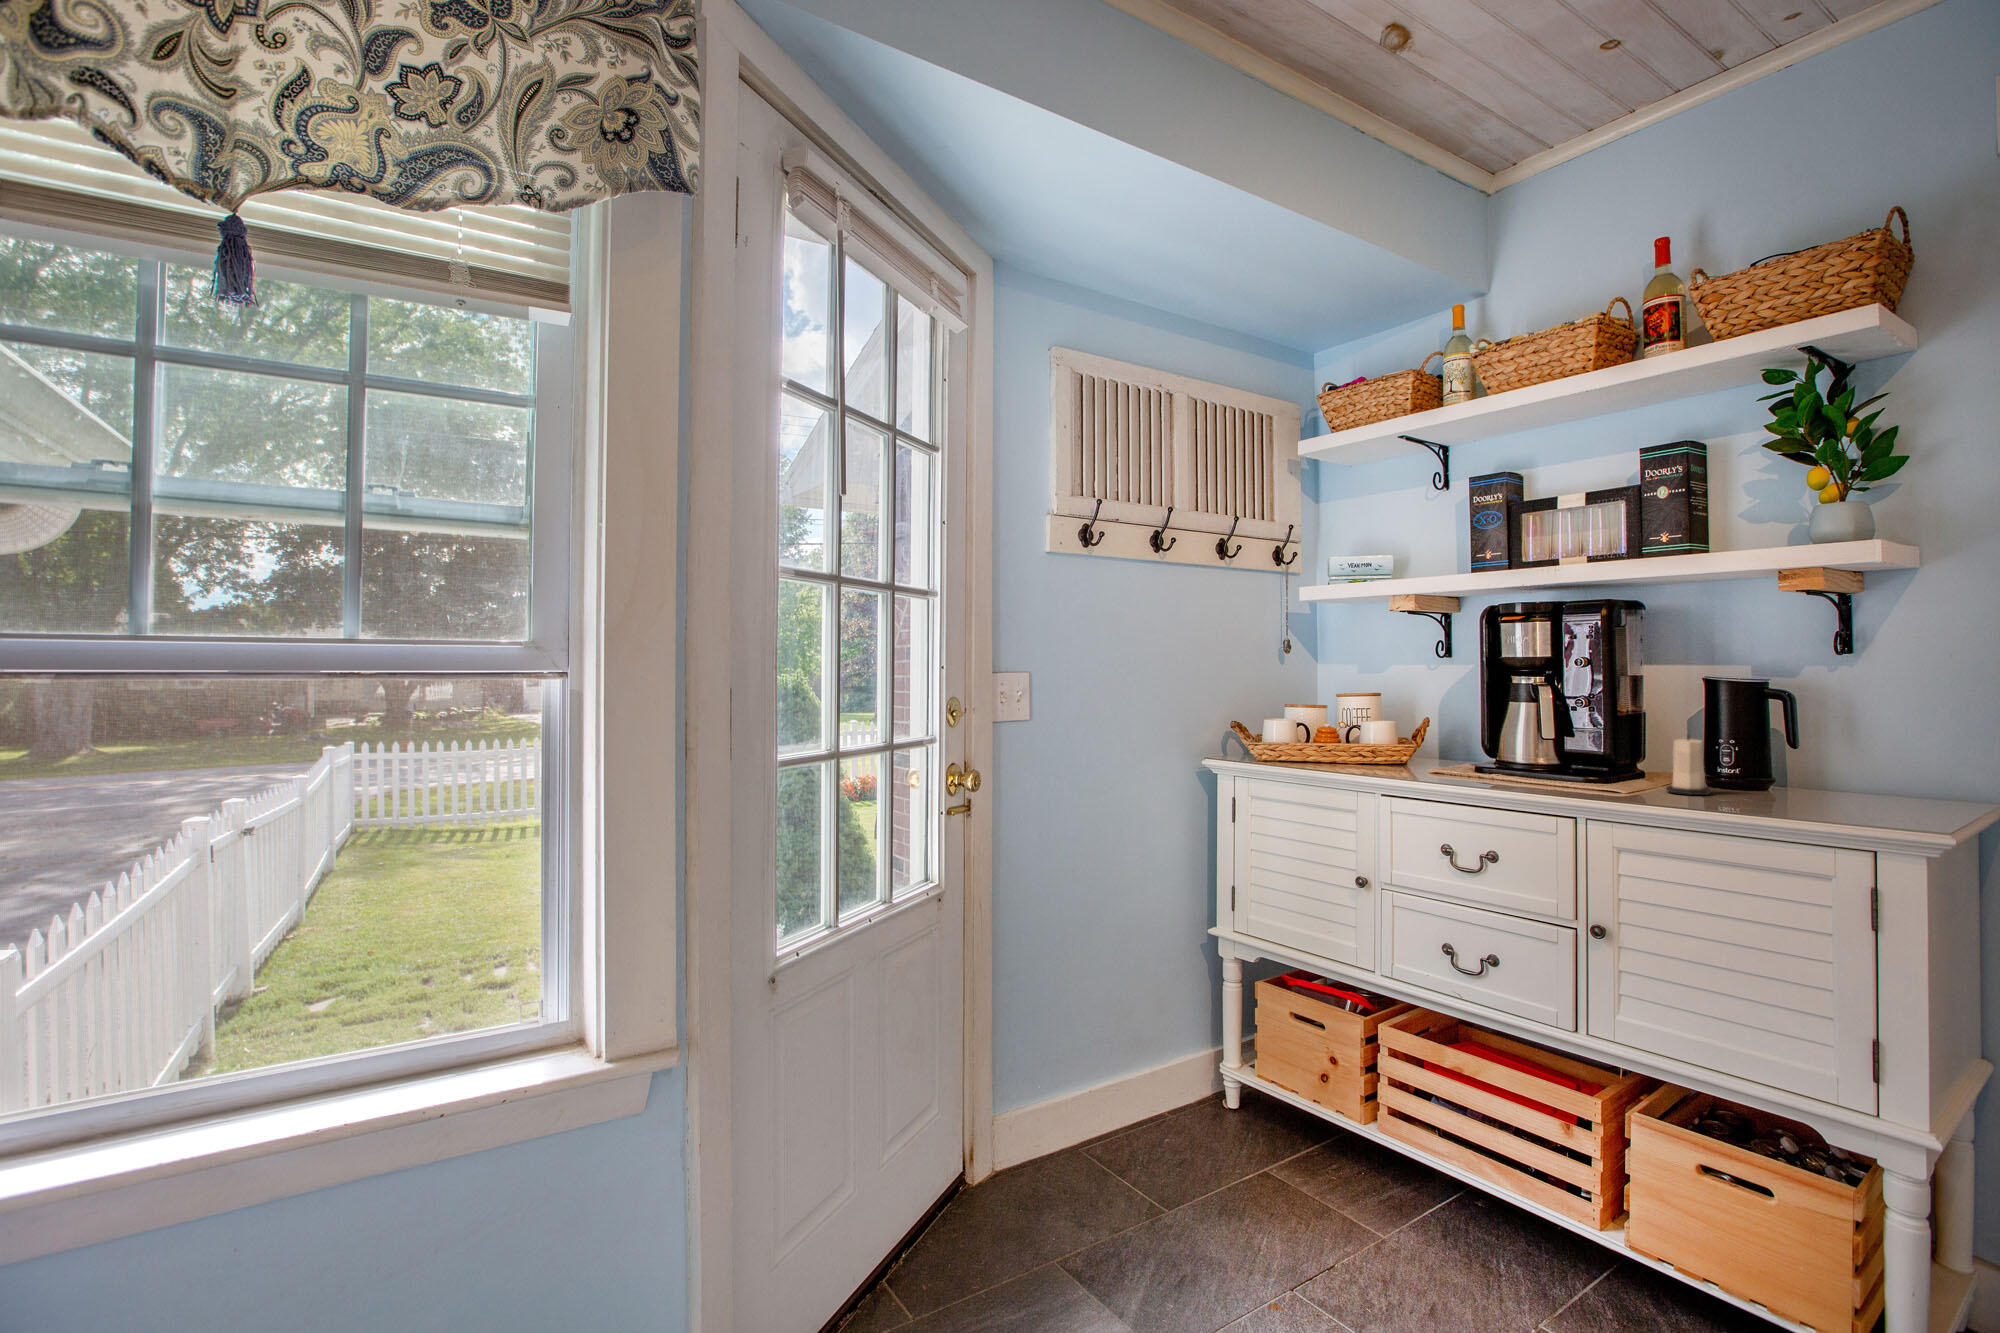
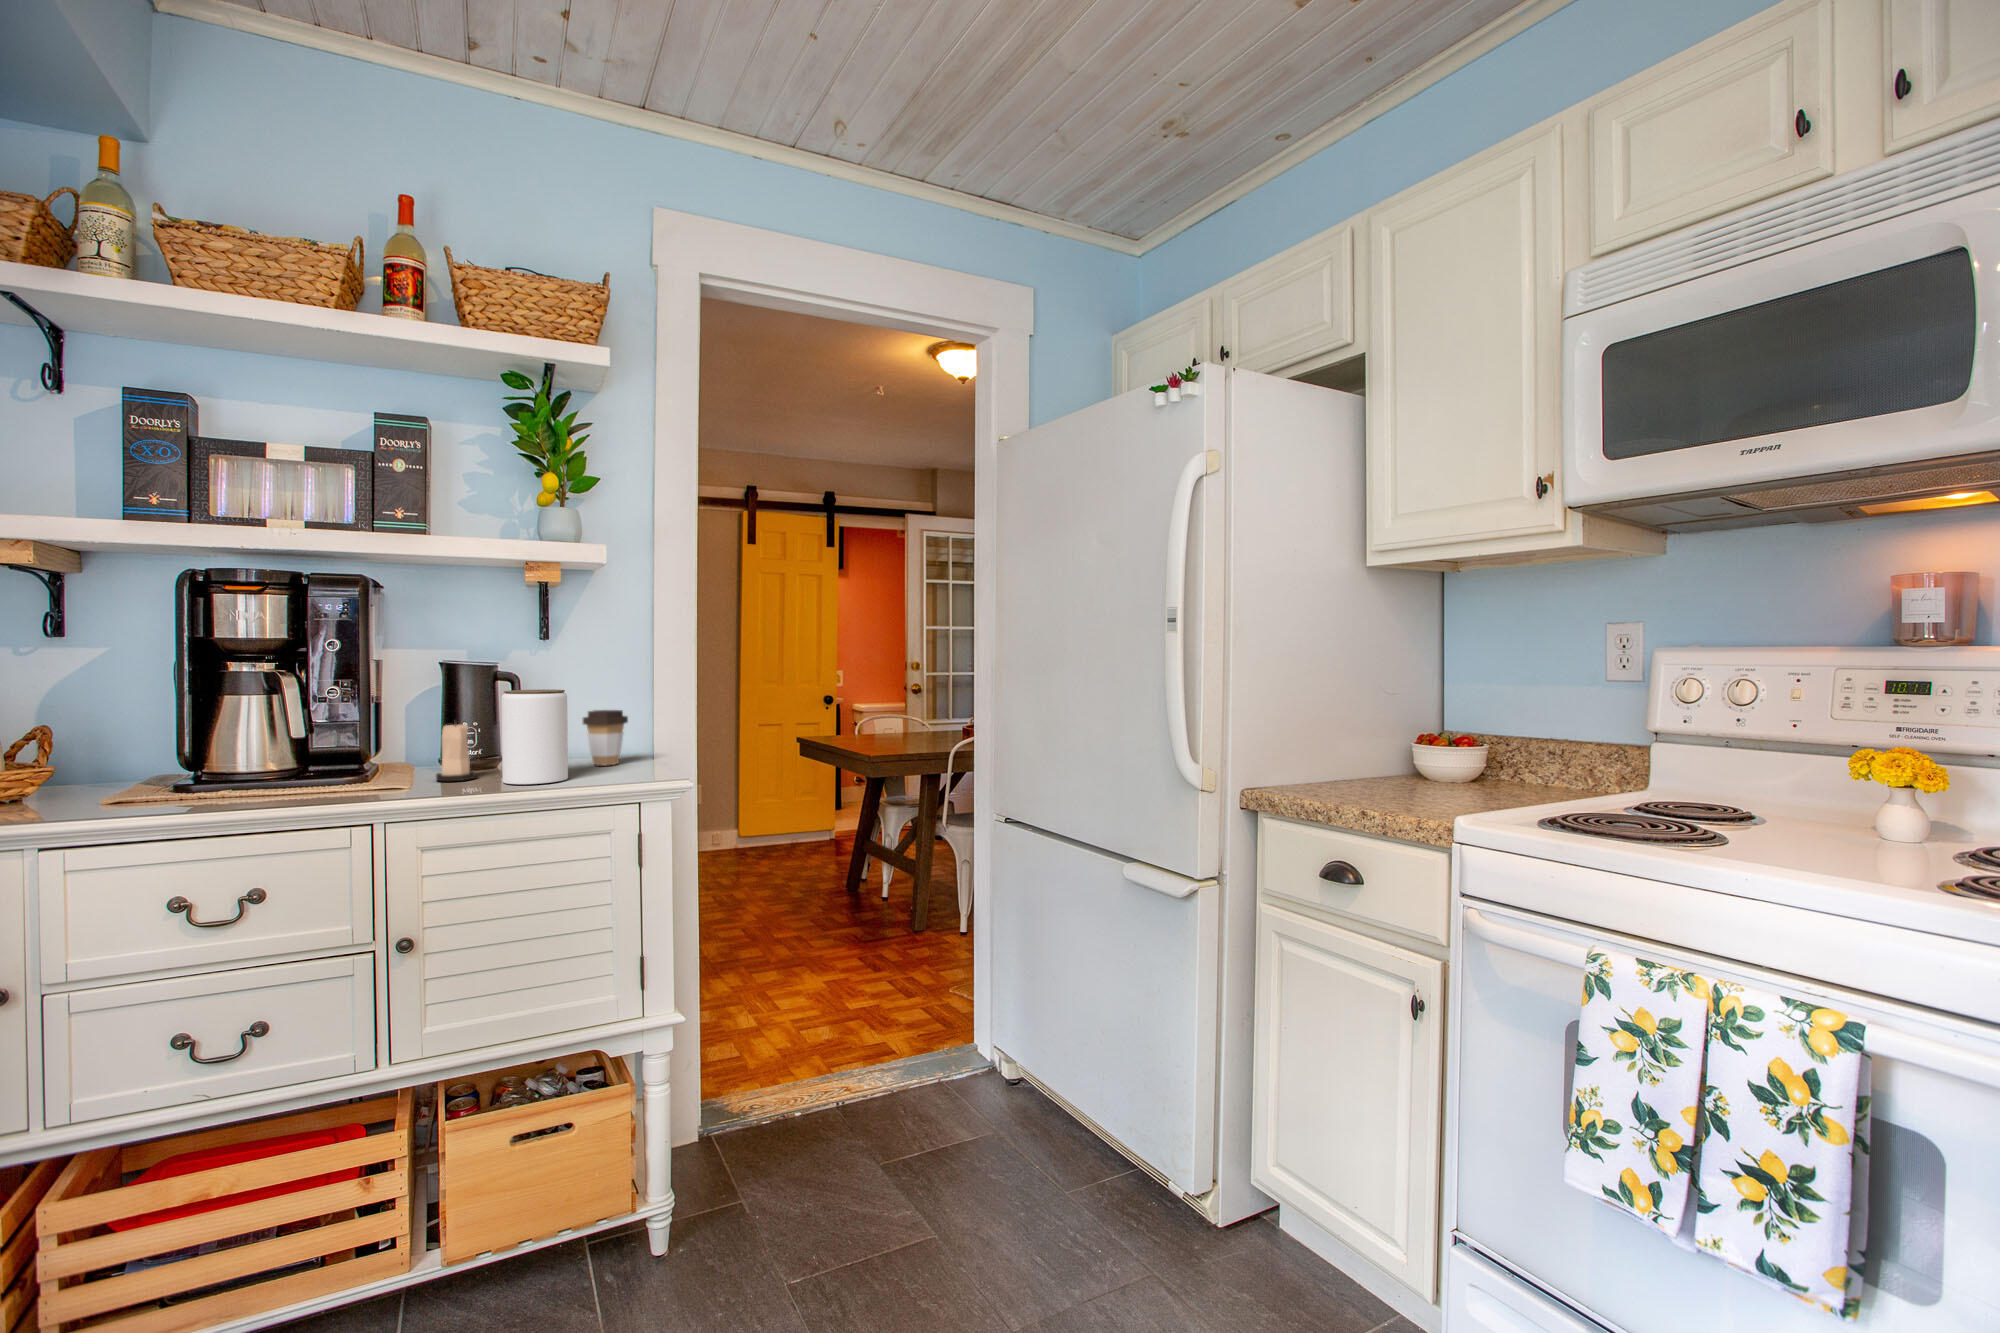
jar: none [1720,707,1803,810] -> present [502,689,568,784]
coffee cup: none [1857,738,1928,807] -> present [583,710,628,766]

